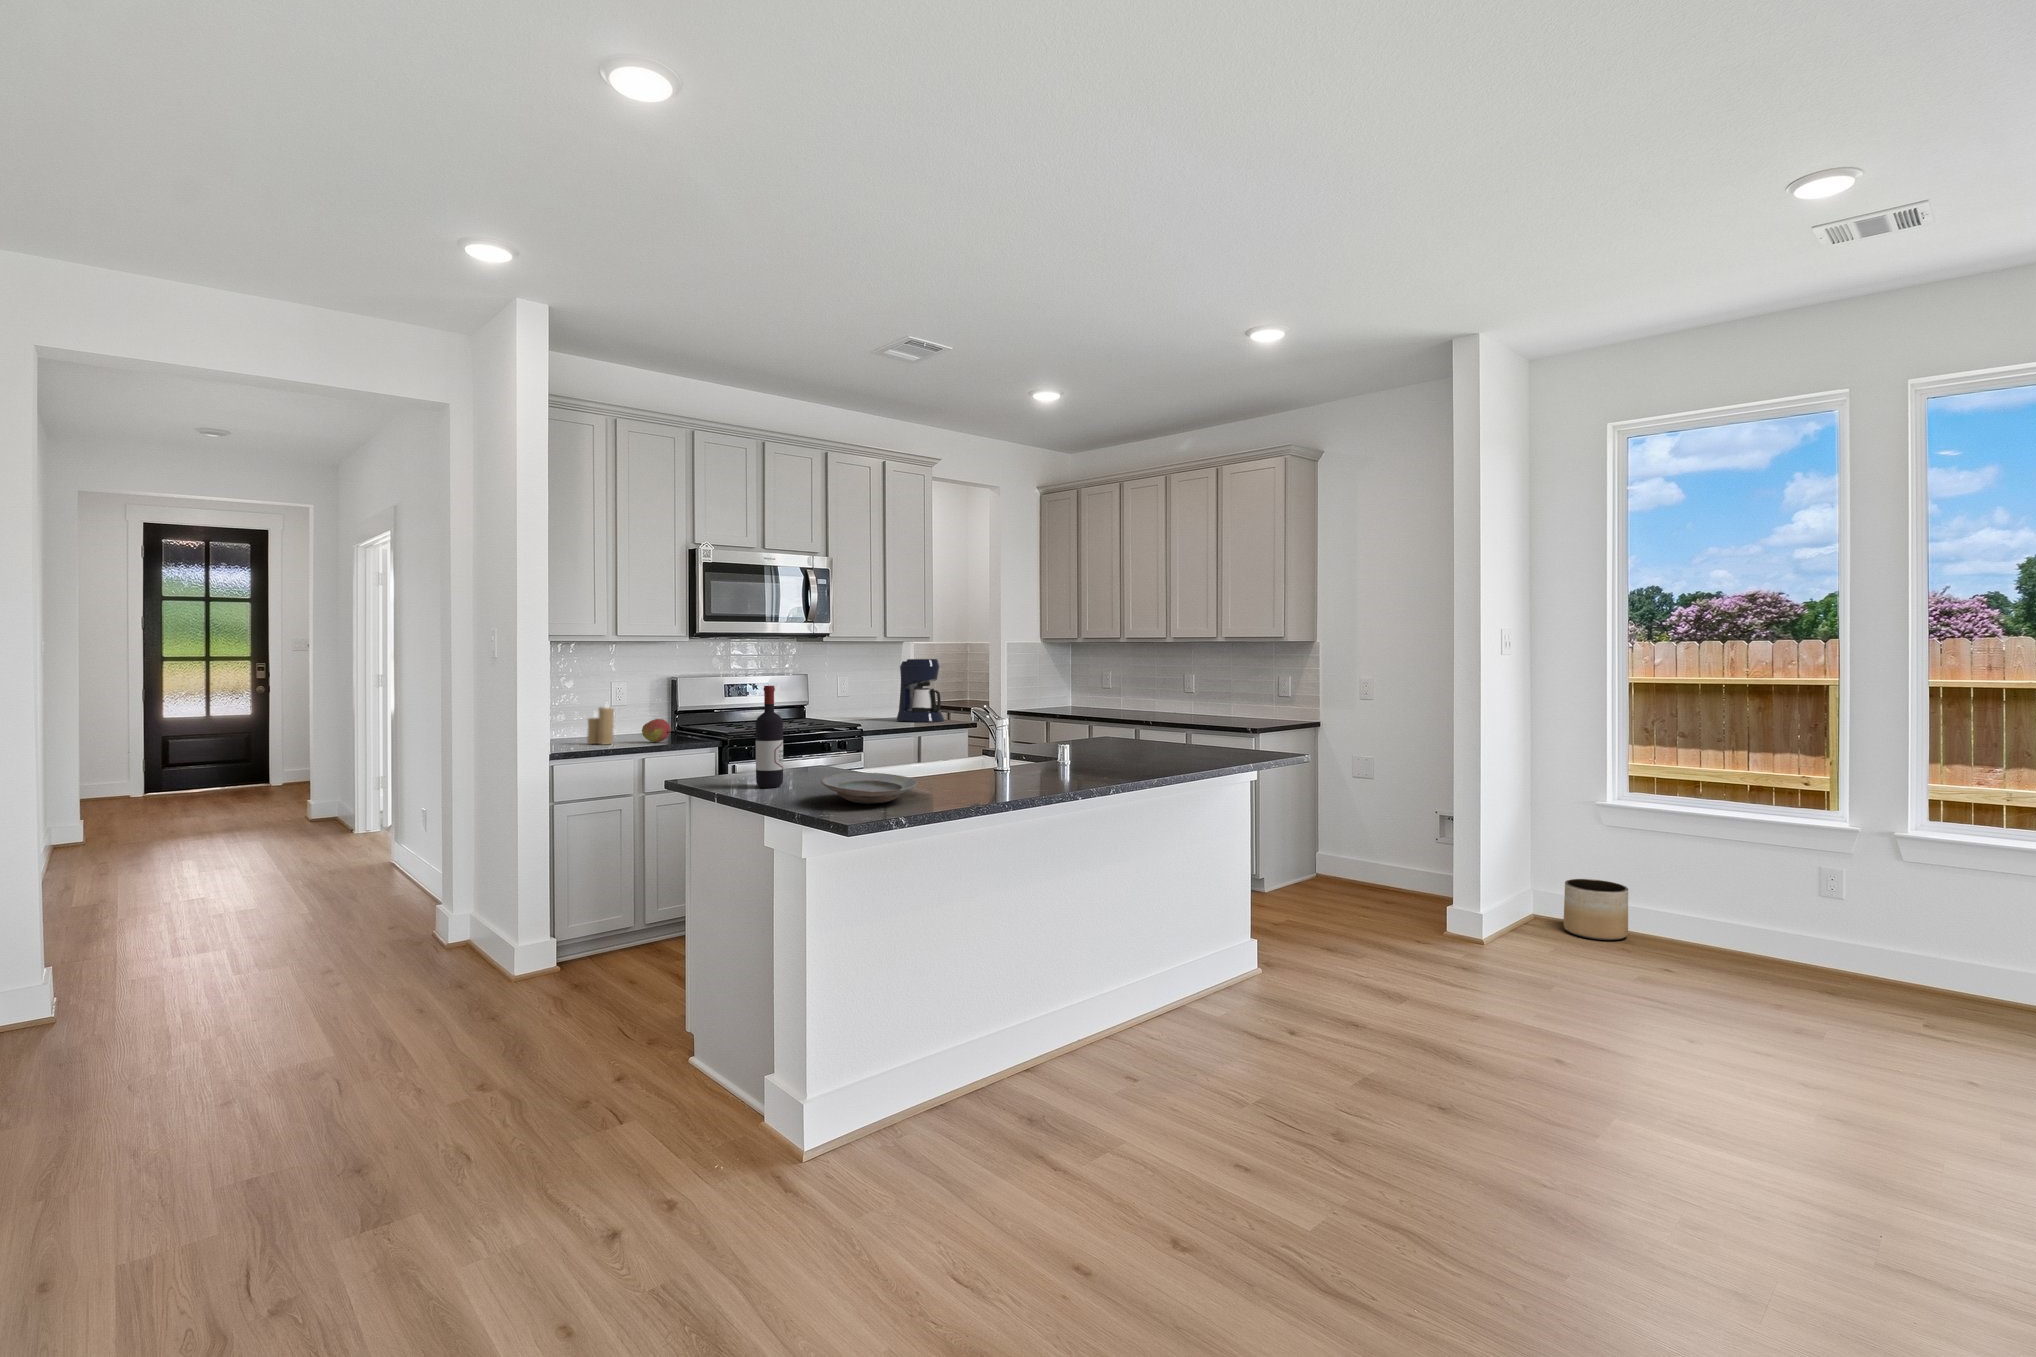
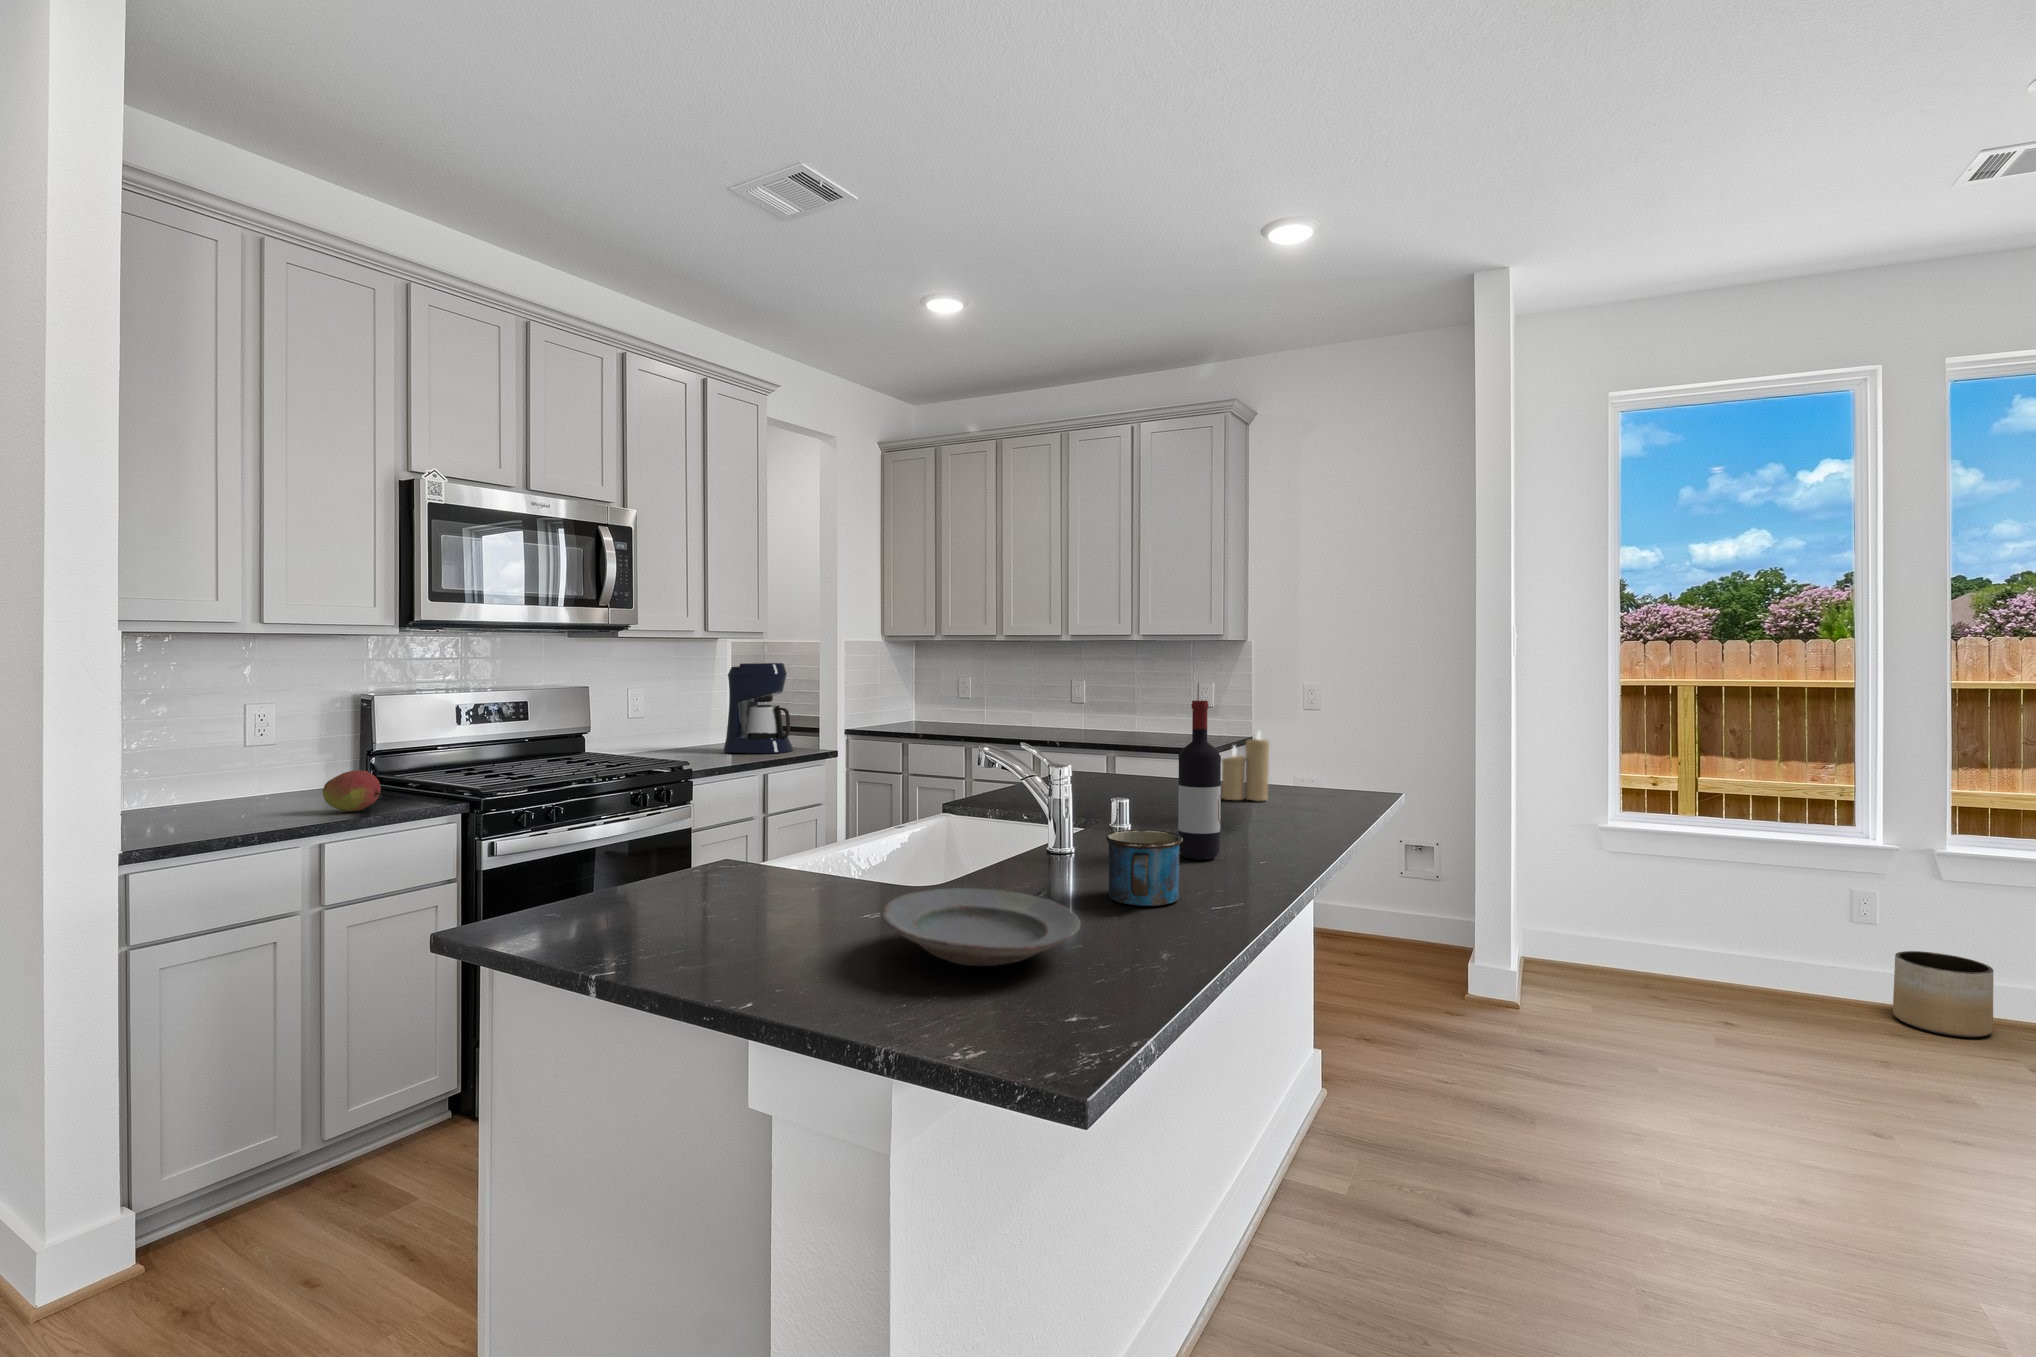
wine bottle: present [756,686,783,788] -> present [1178,700,1221,860]
candle: present [587,704,614,745] -> present [1221,732,1269,801]
mug: none [972,753,1014,791] -> present [1106,830,1183,906]
planter: present [1564,879,1628,940] -> present [1893,951,1993,1037]

